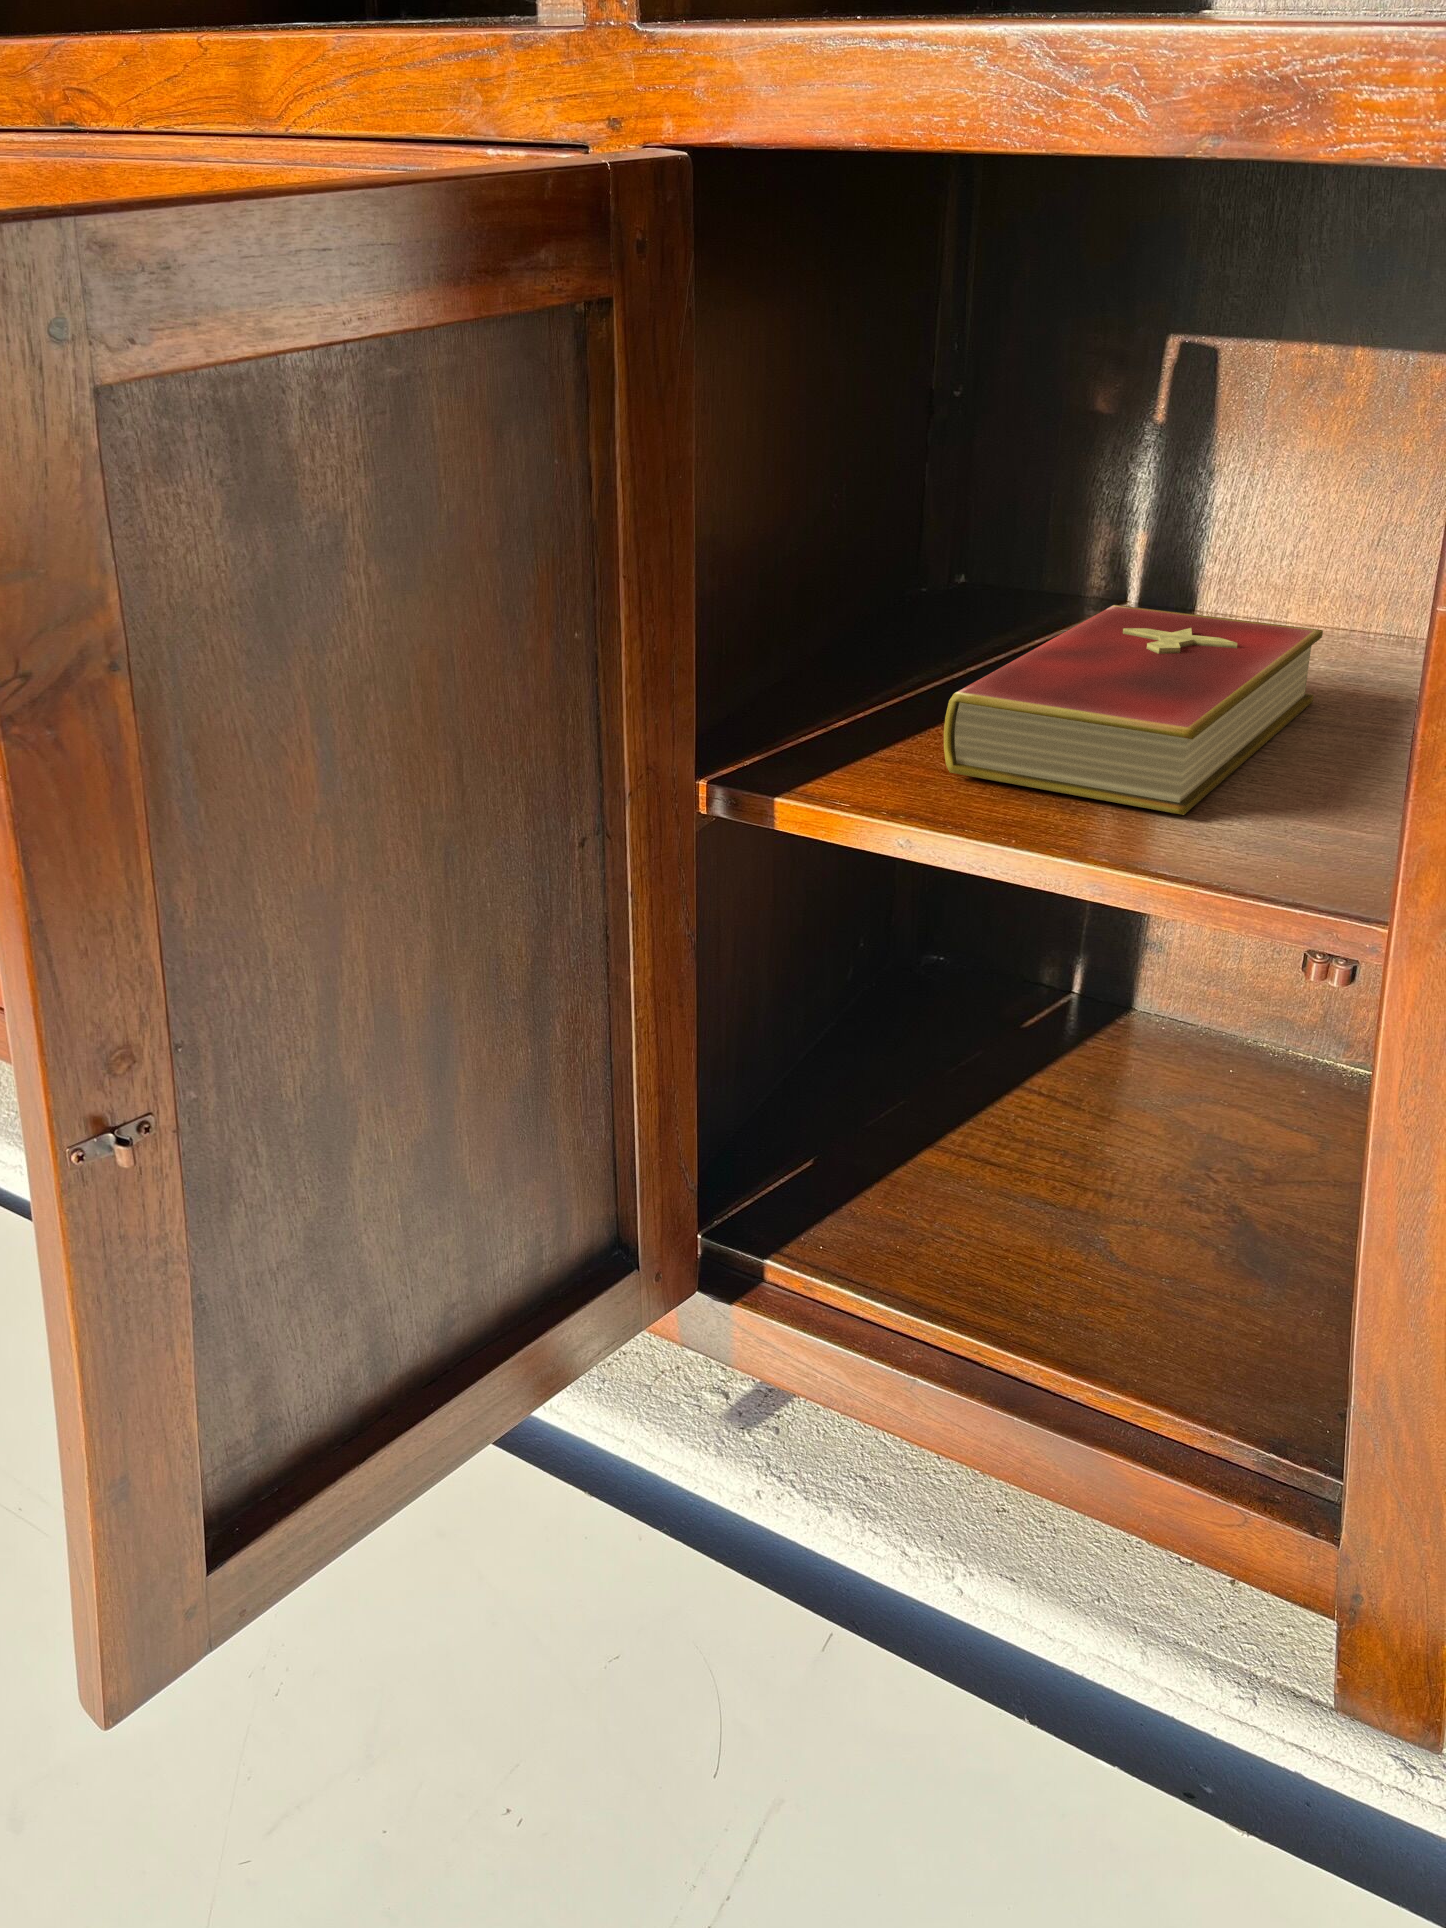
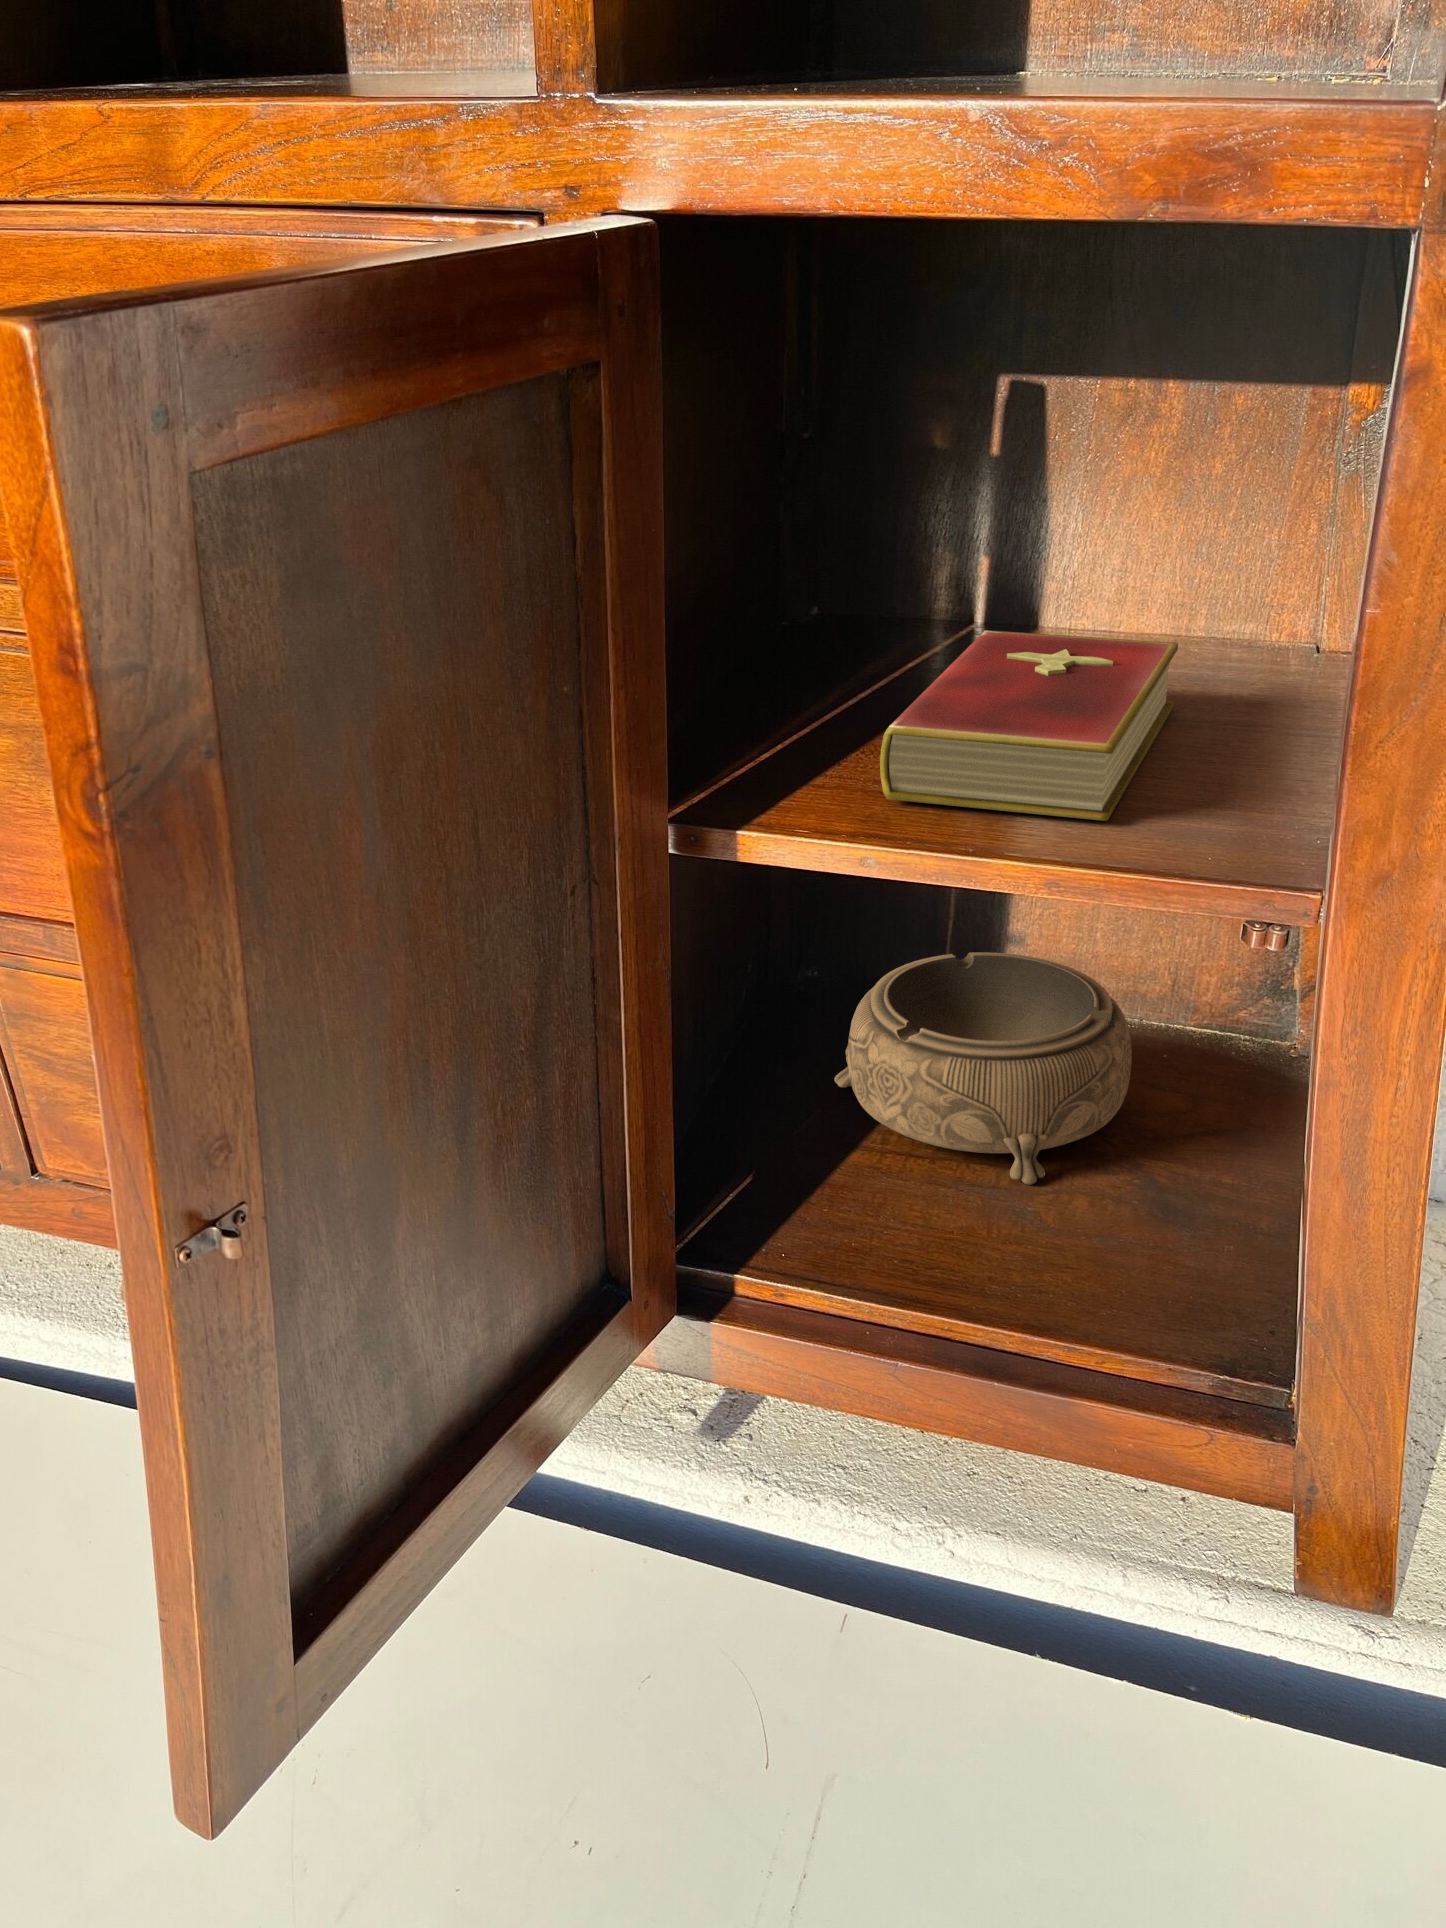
decorative bowl: none [933,949,1247,1205] -> present [834,952,1132,1185]

